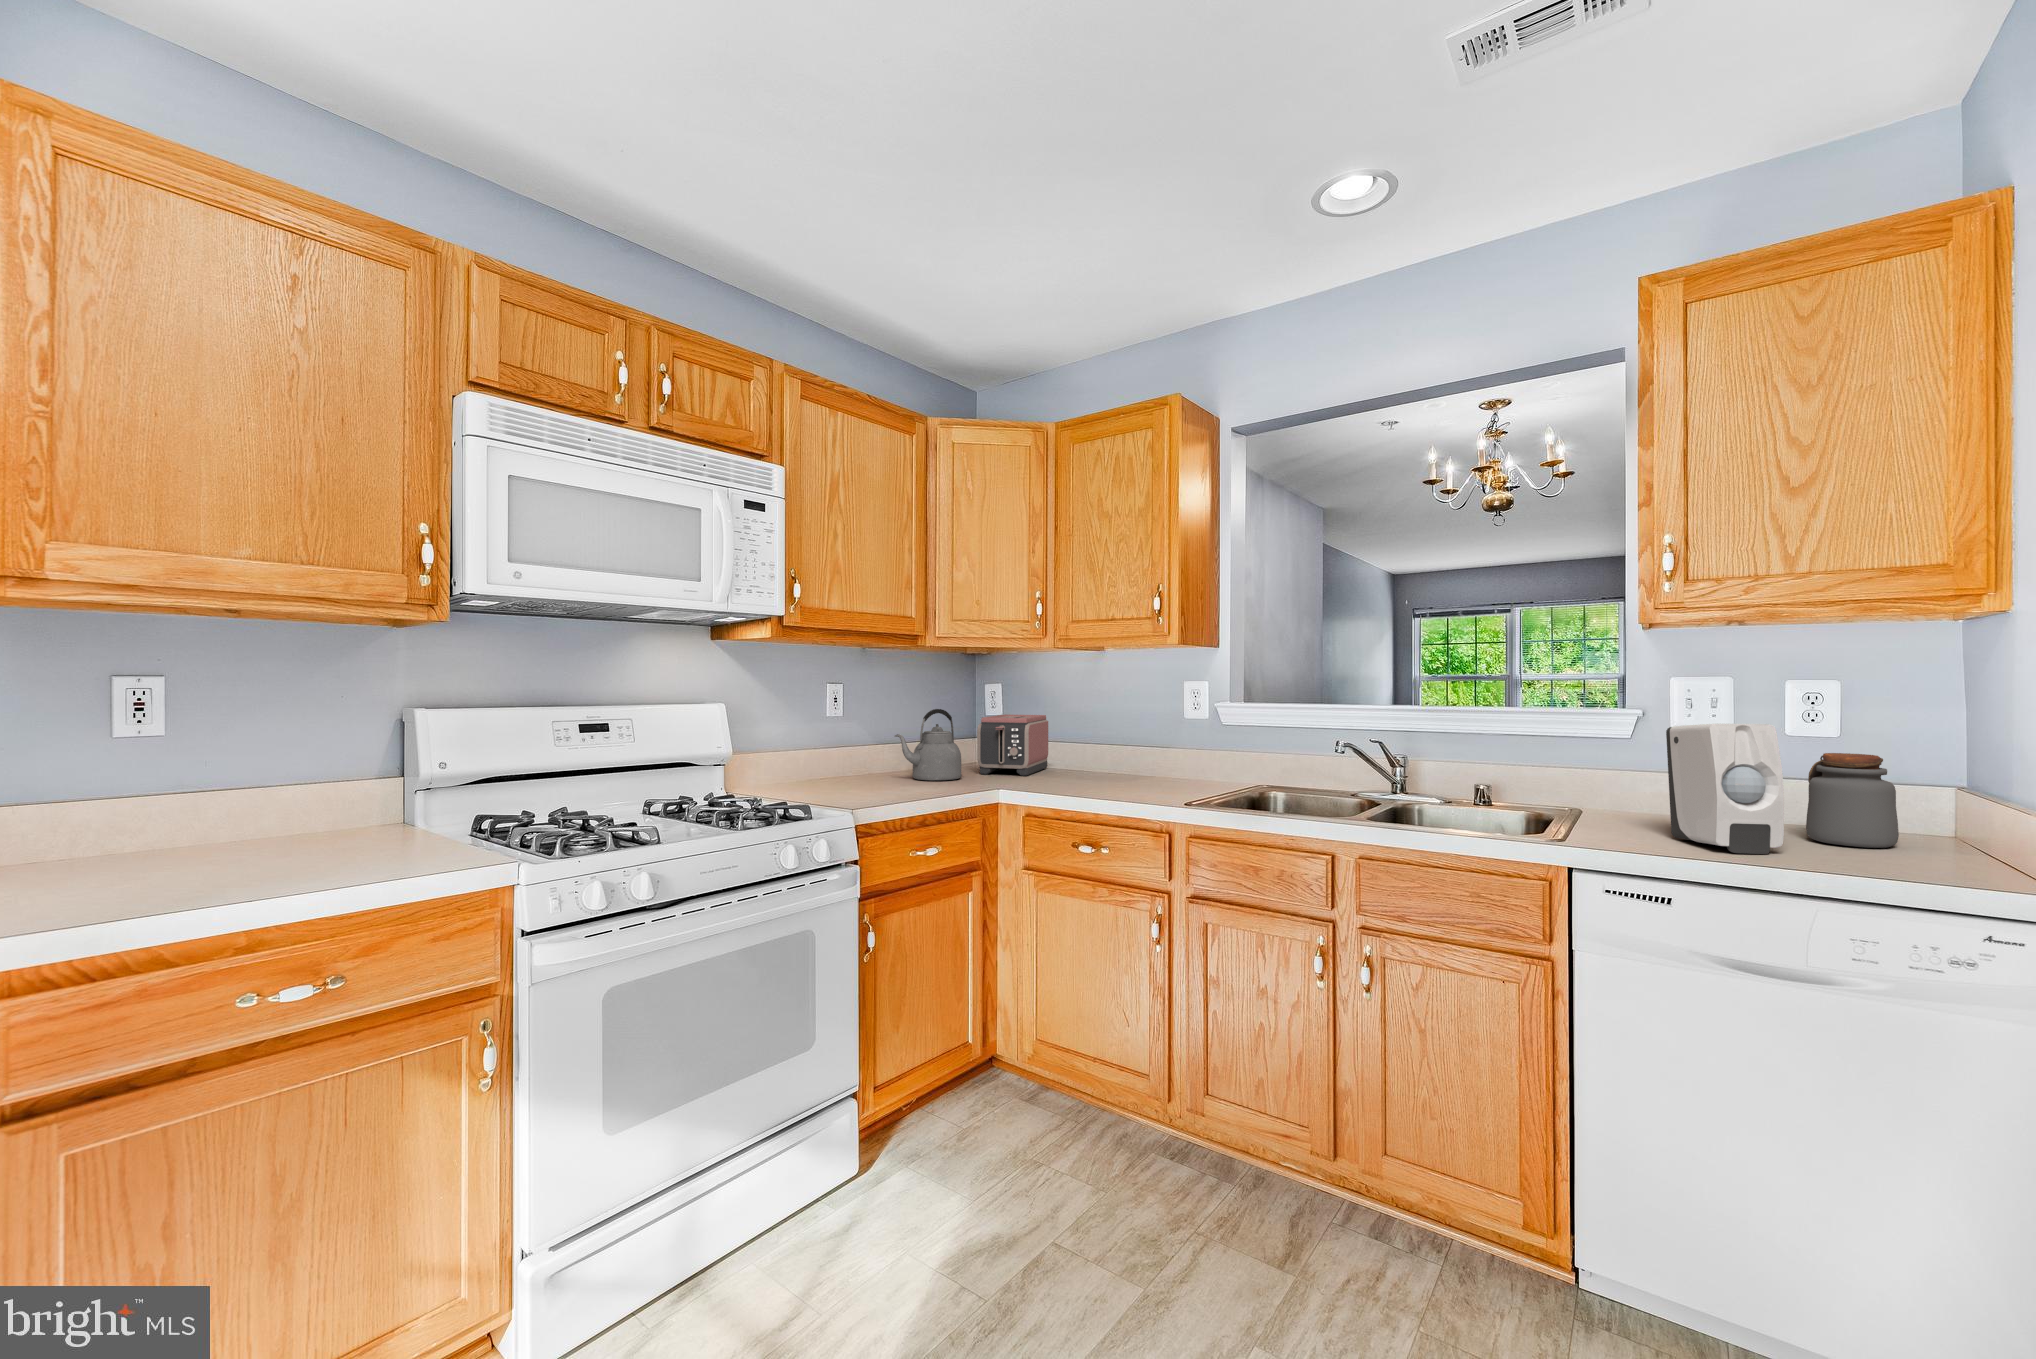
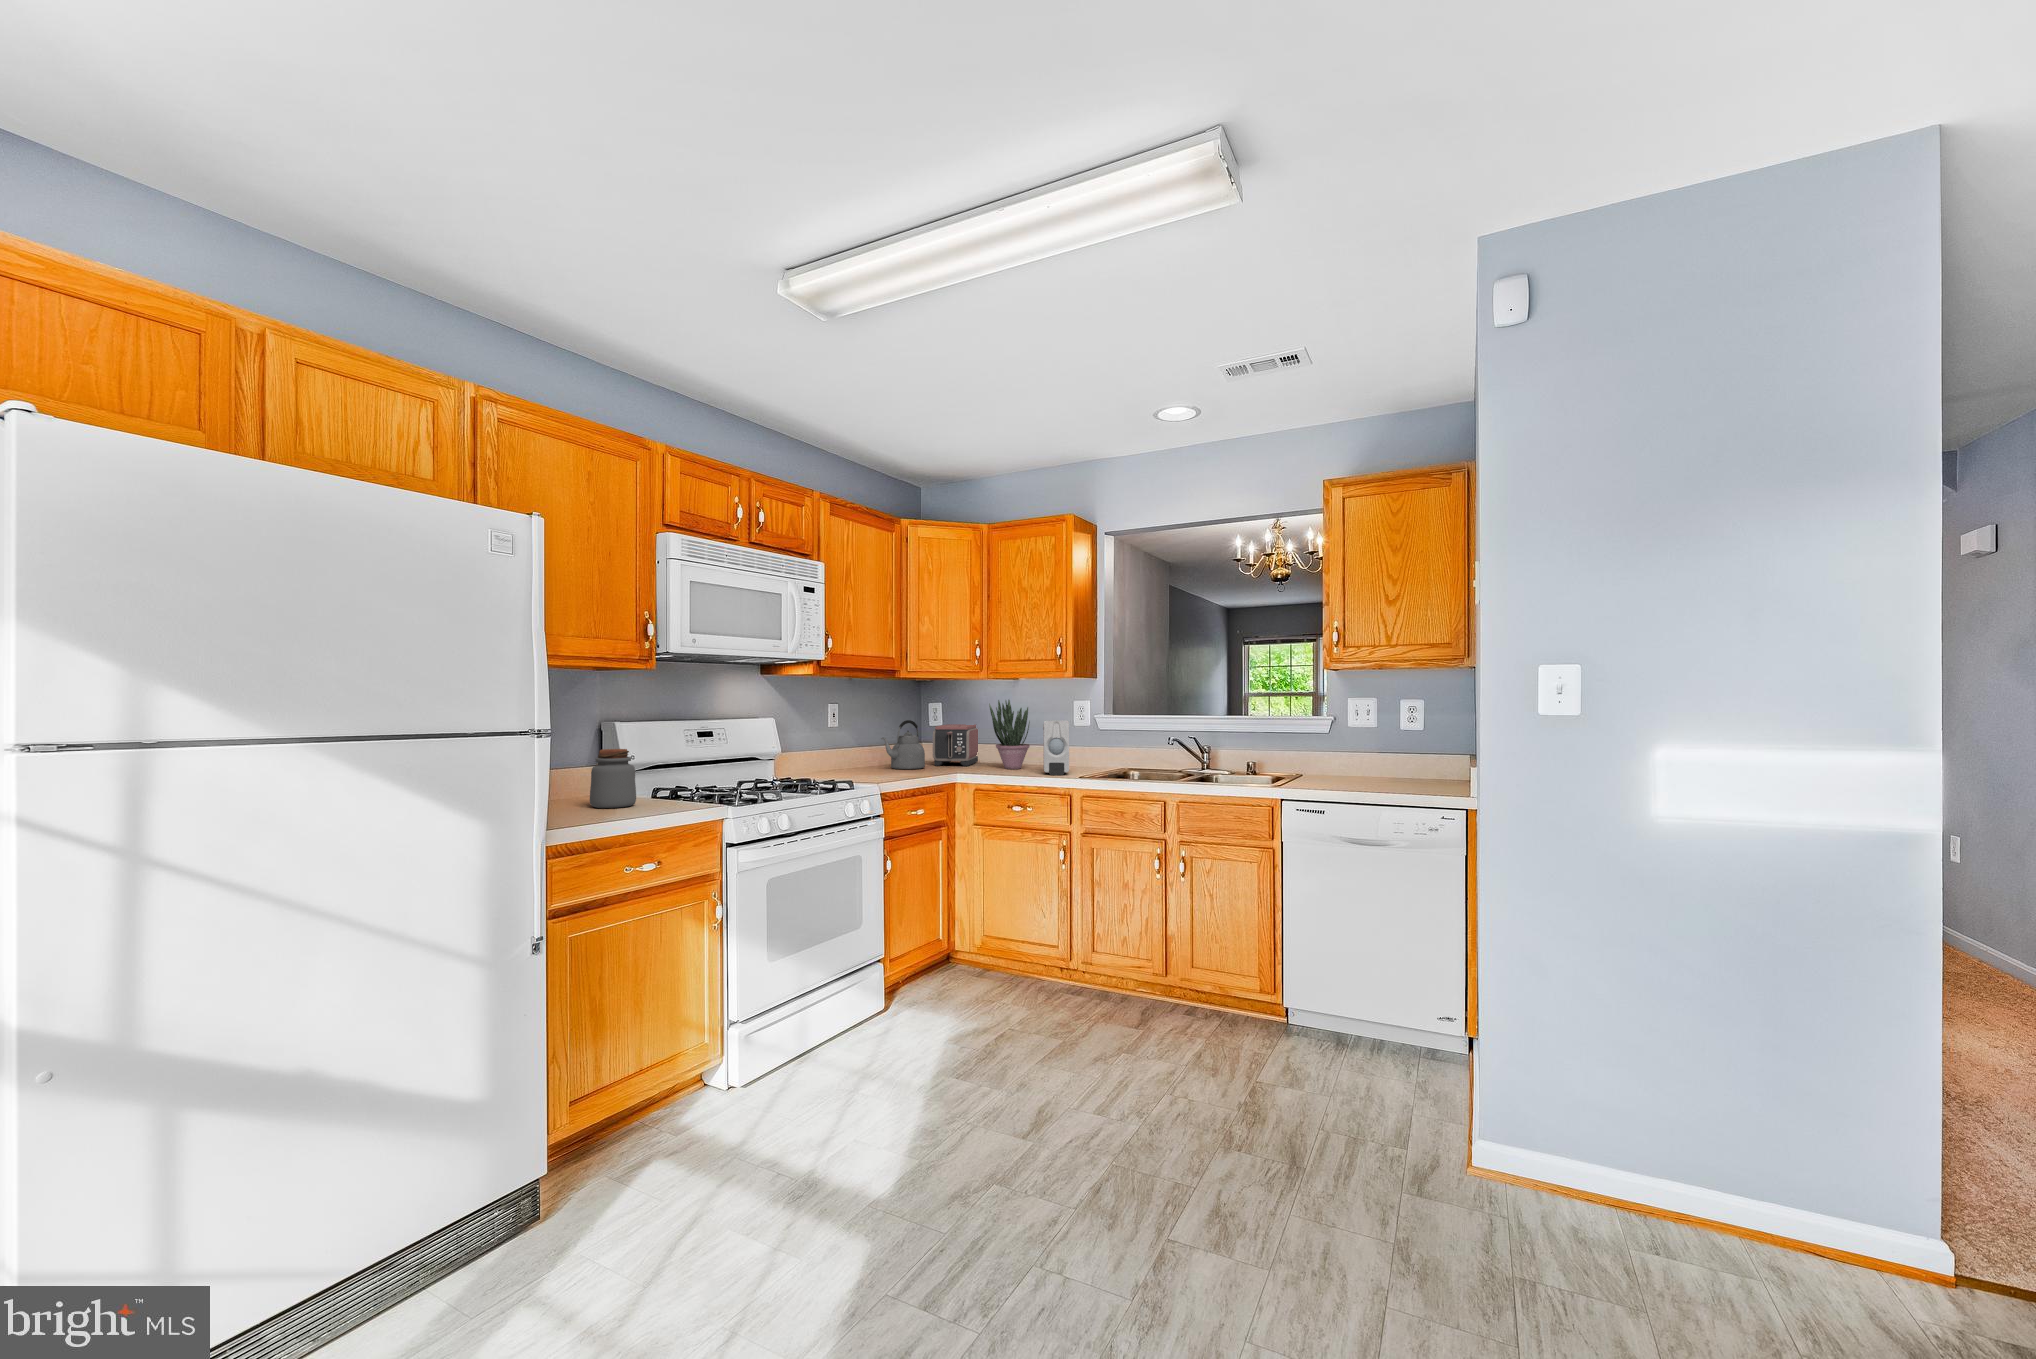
potted plant: none [1056,678,1115,784] -> present [989,700,1030,769]
soap dispenser: present [1666,724,1784,854] -> present [1043,721,1069,775]
jar: present [1806,753,1899,848] -> present [590,749,636,808]

